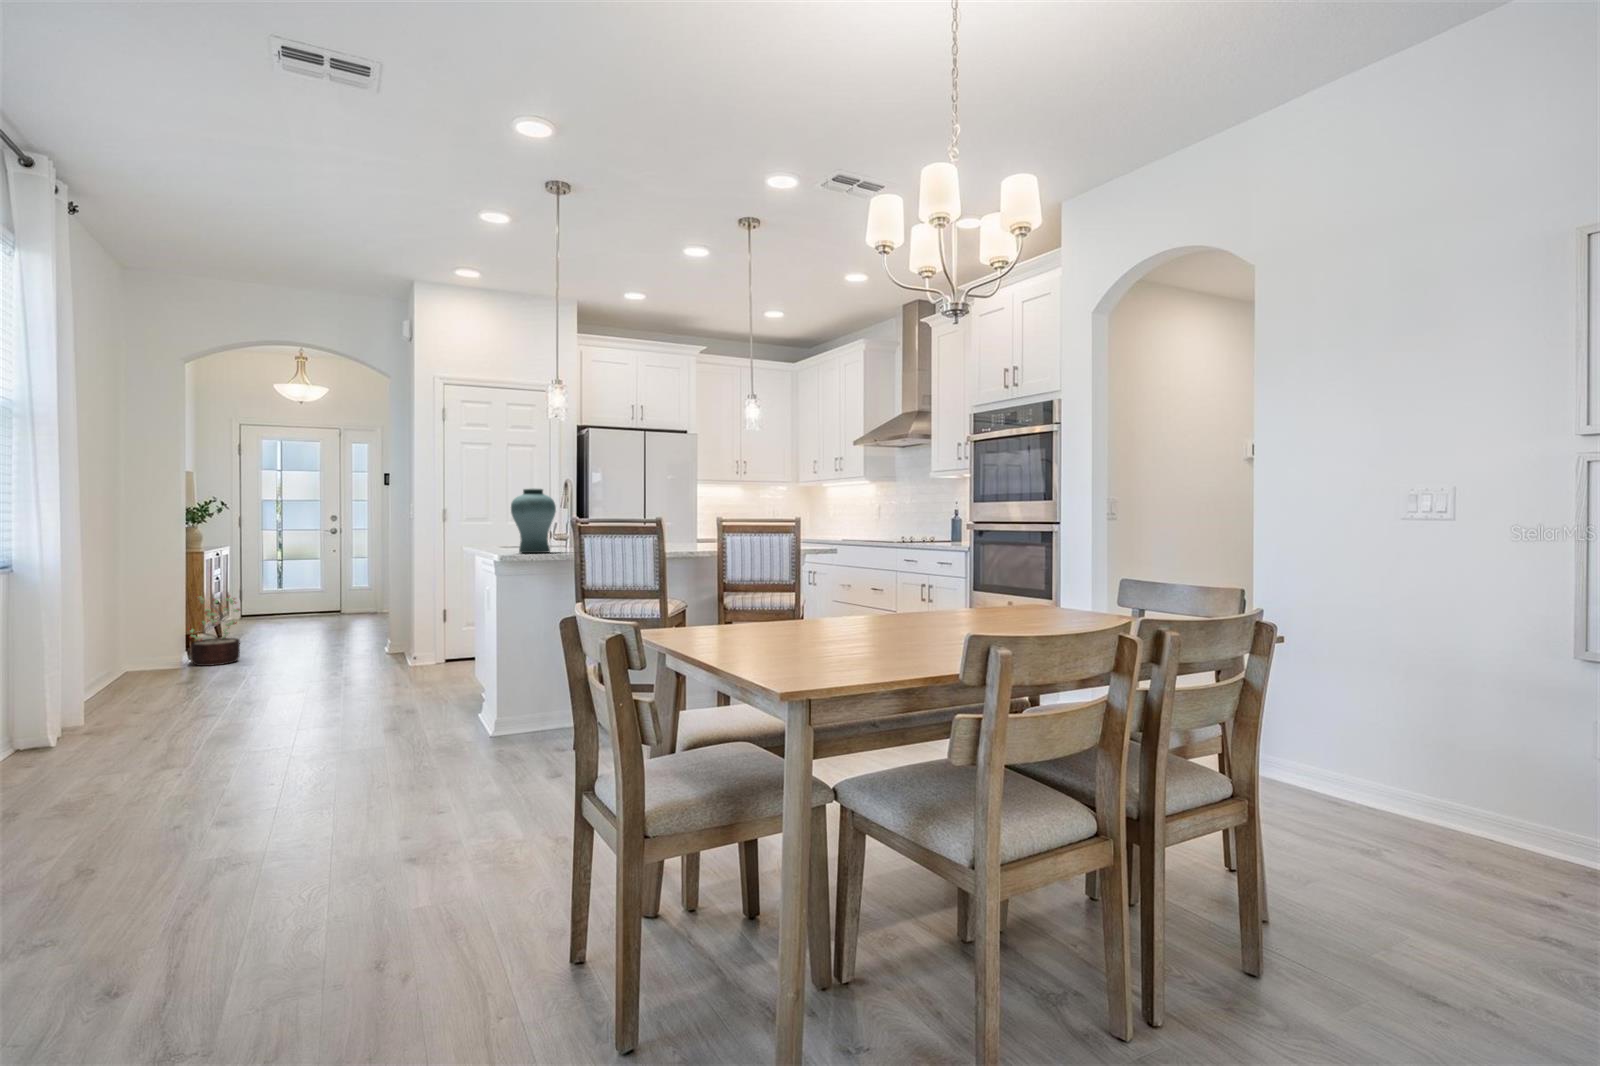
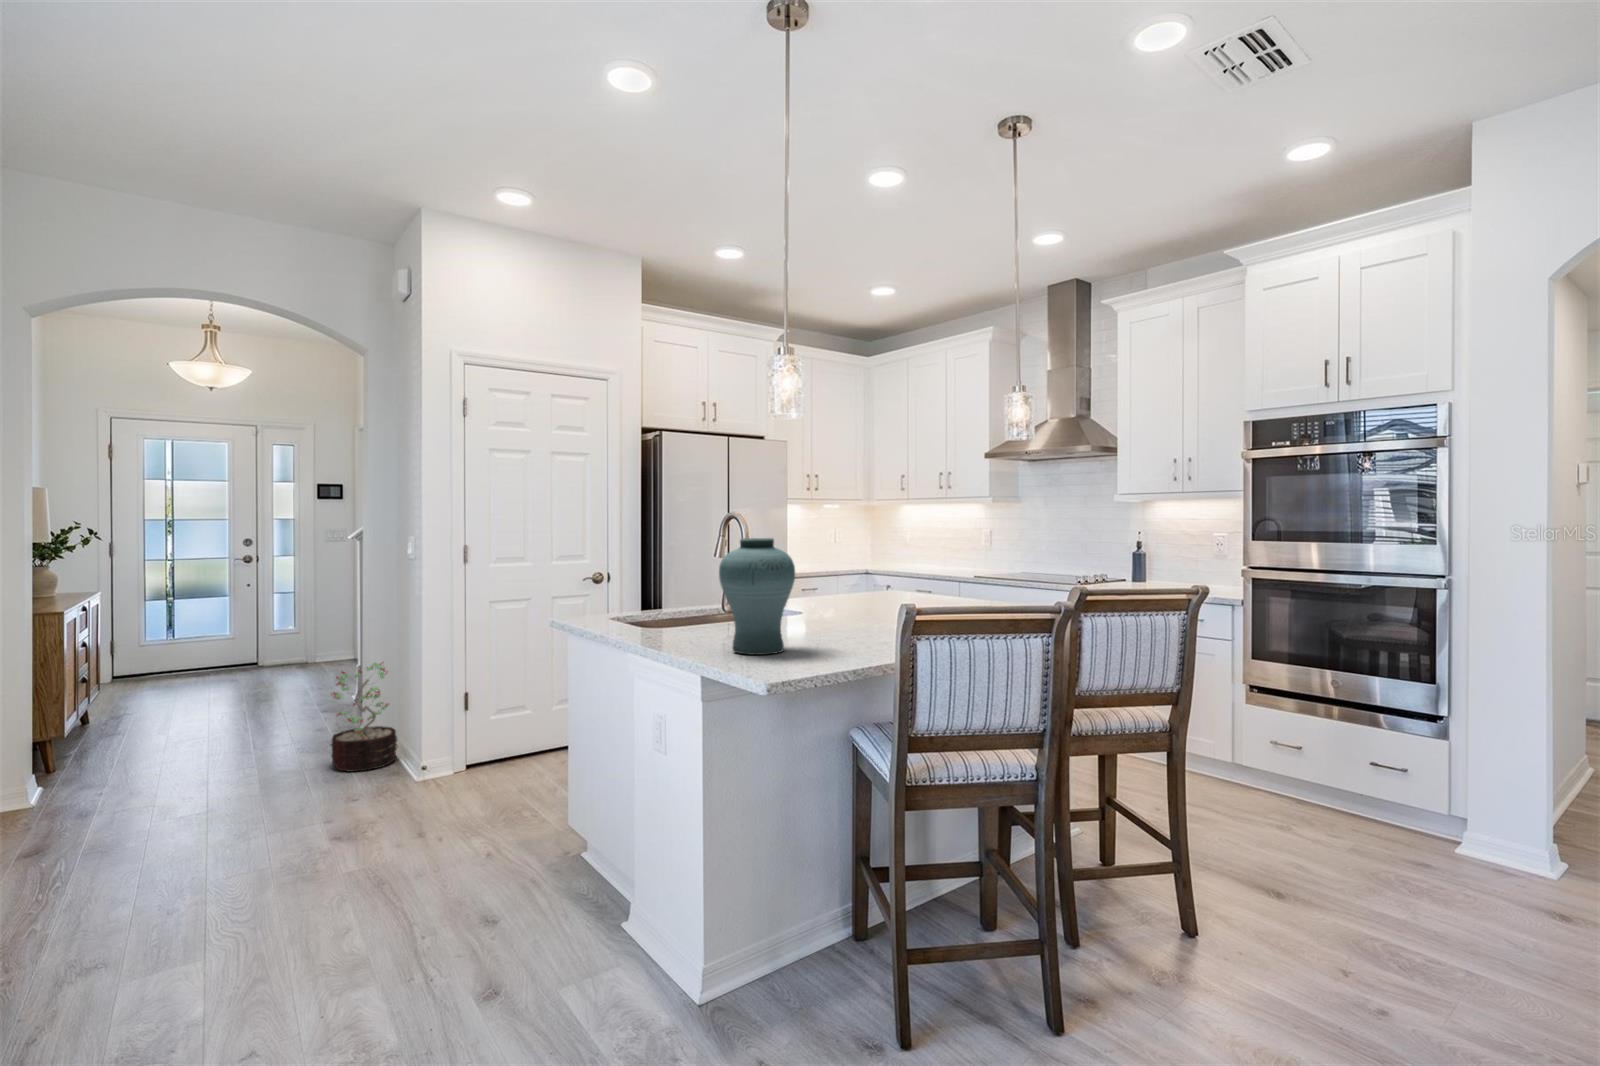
decorative plant: present [190,595,240,666] -> present [331,663,397,772]

